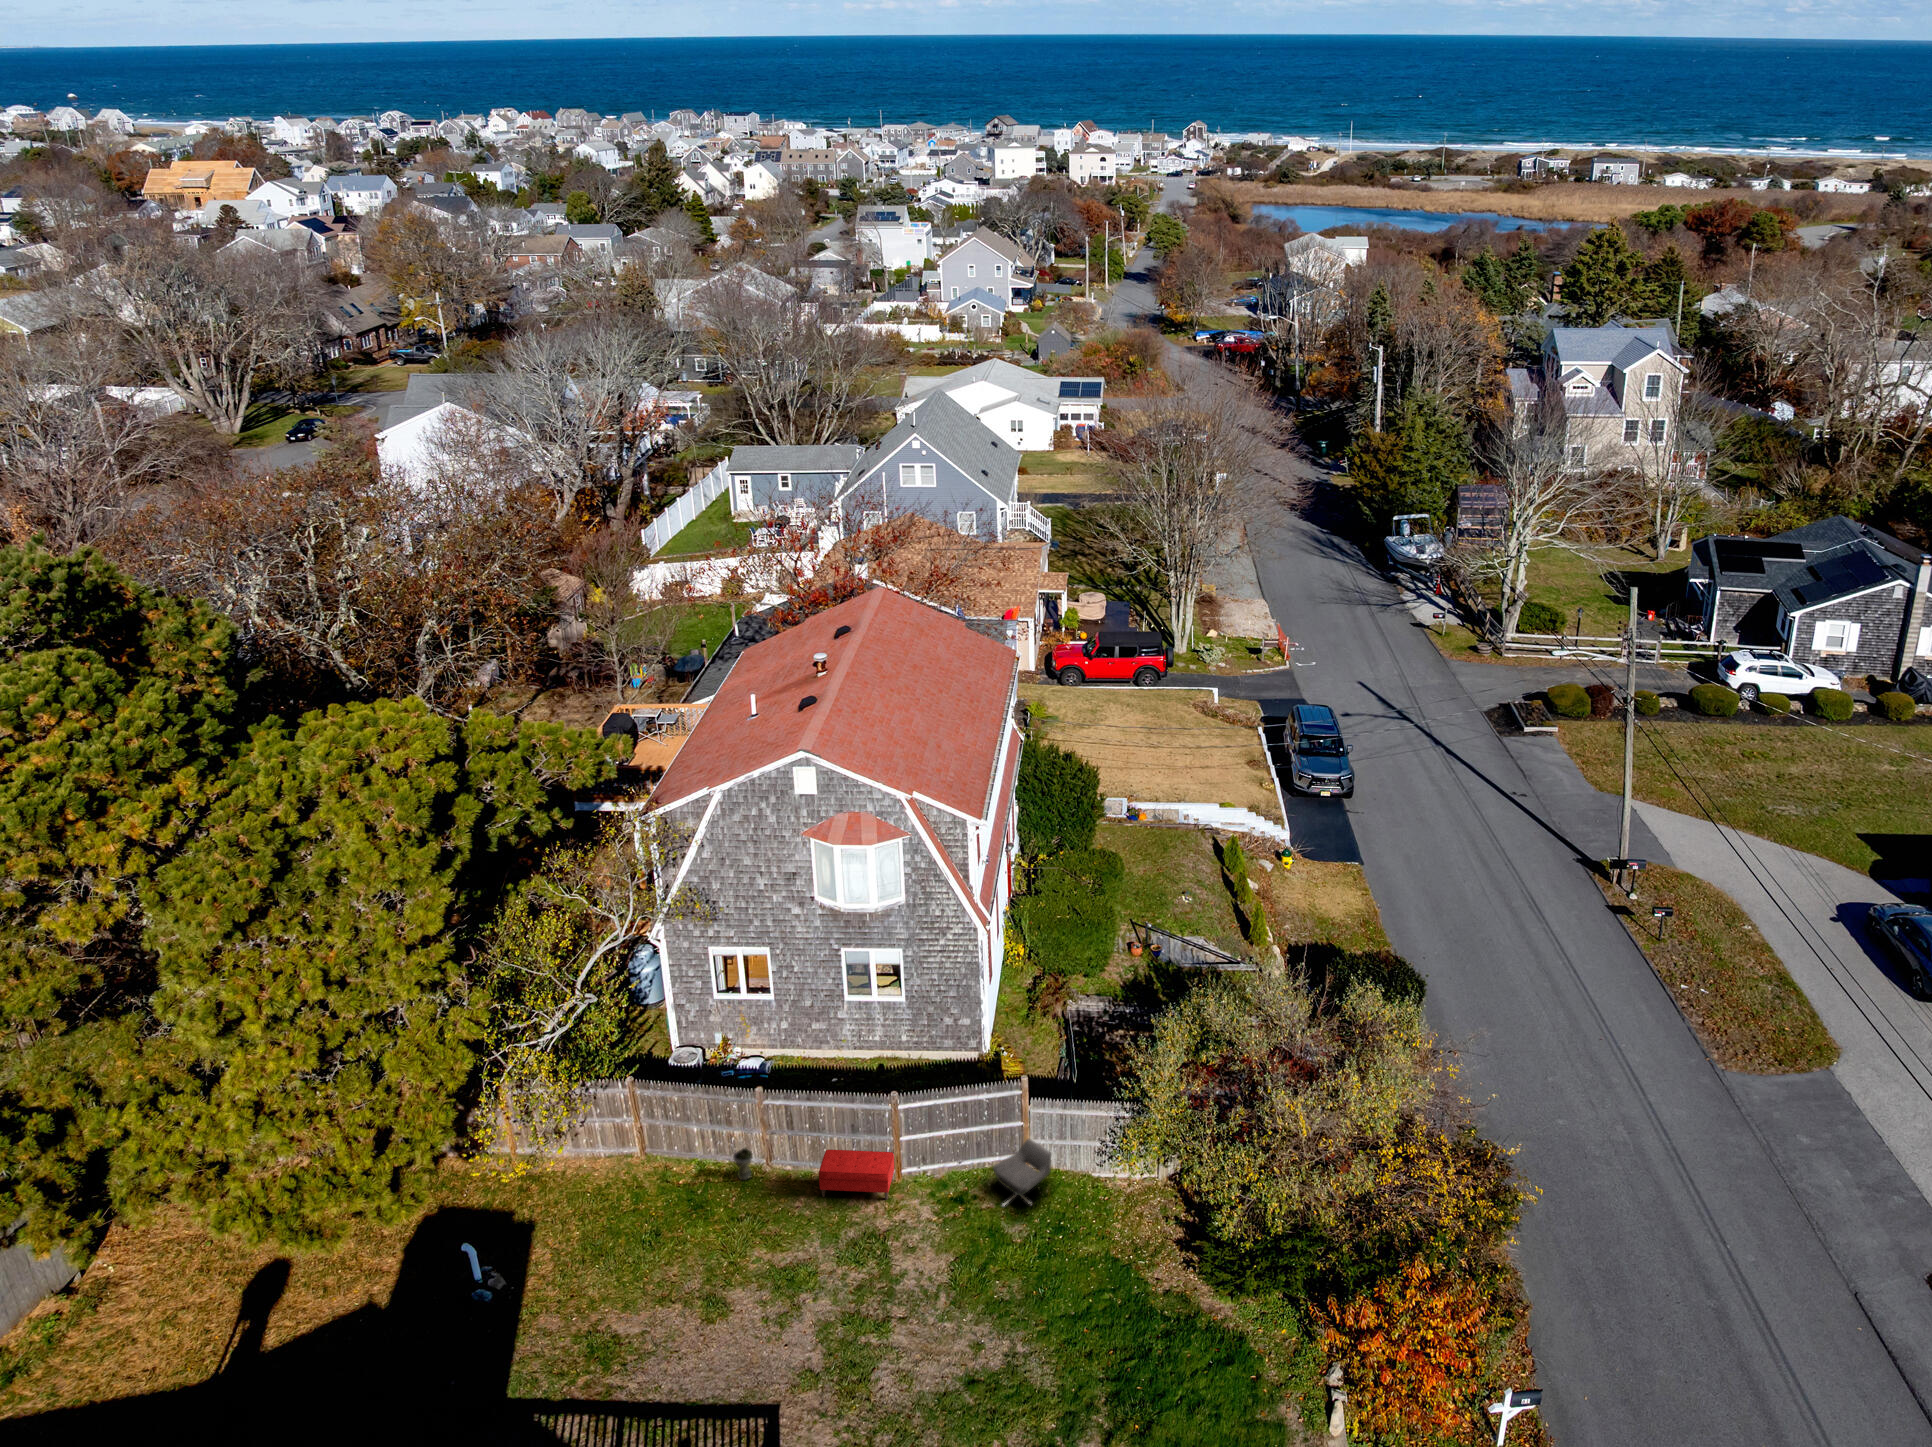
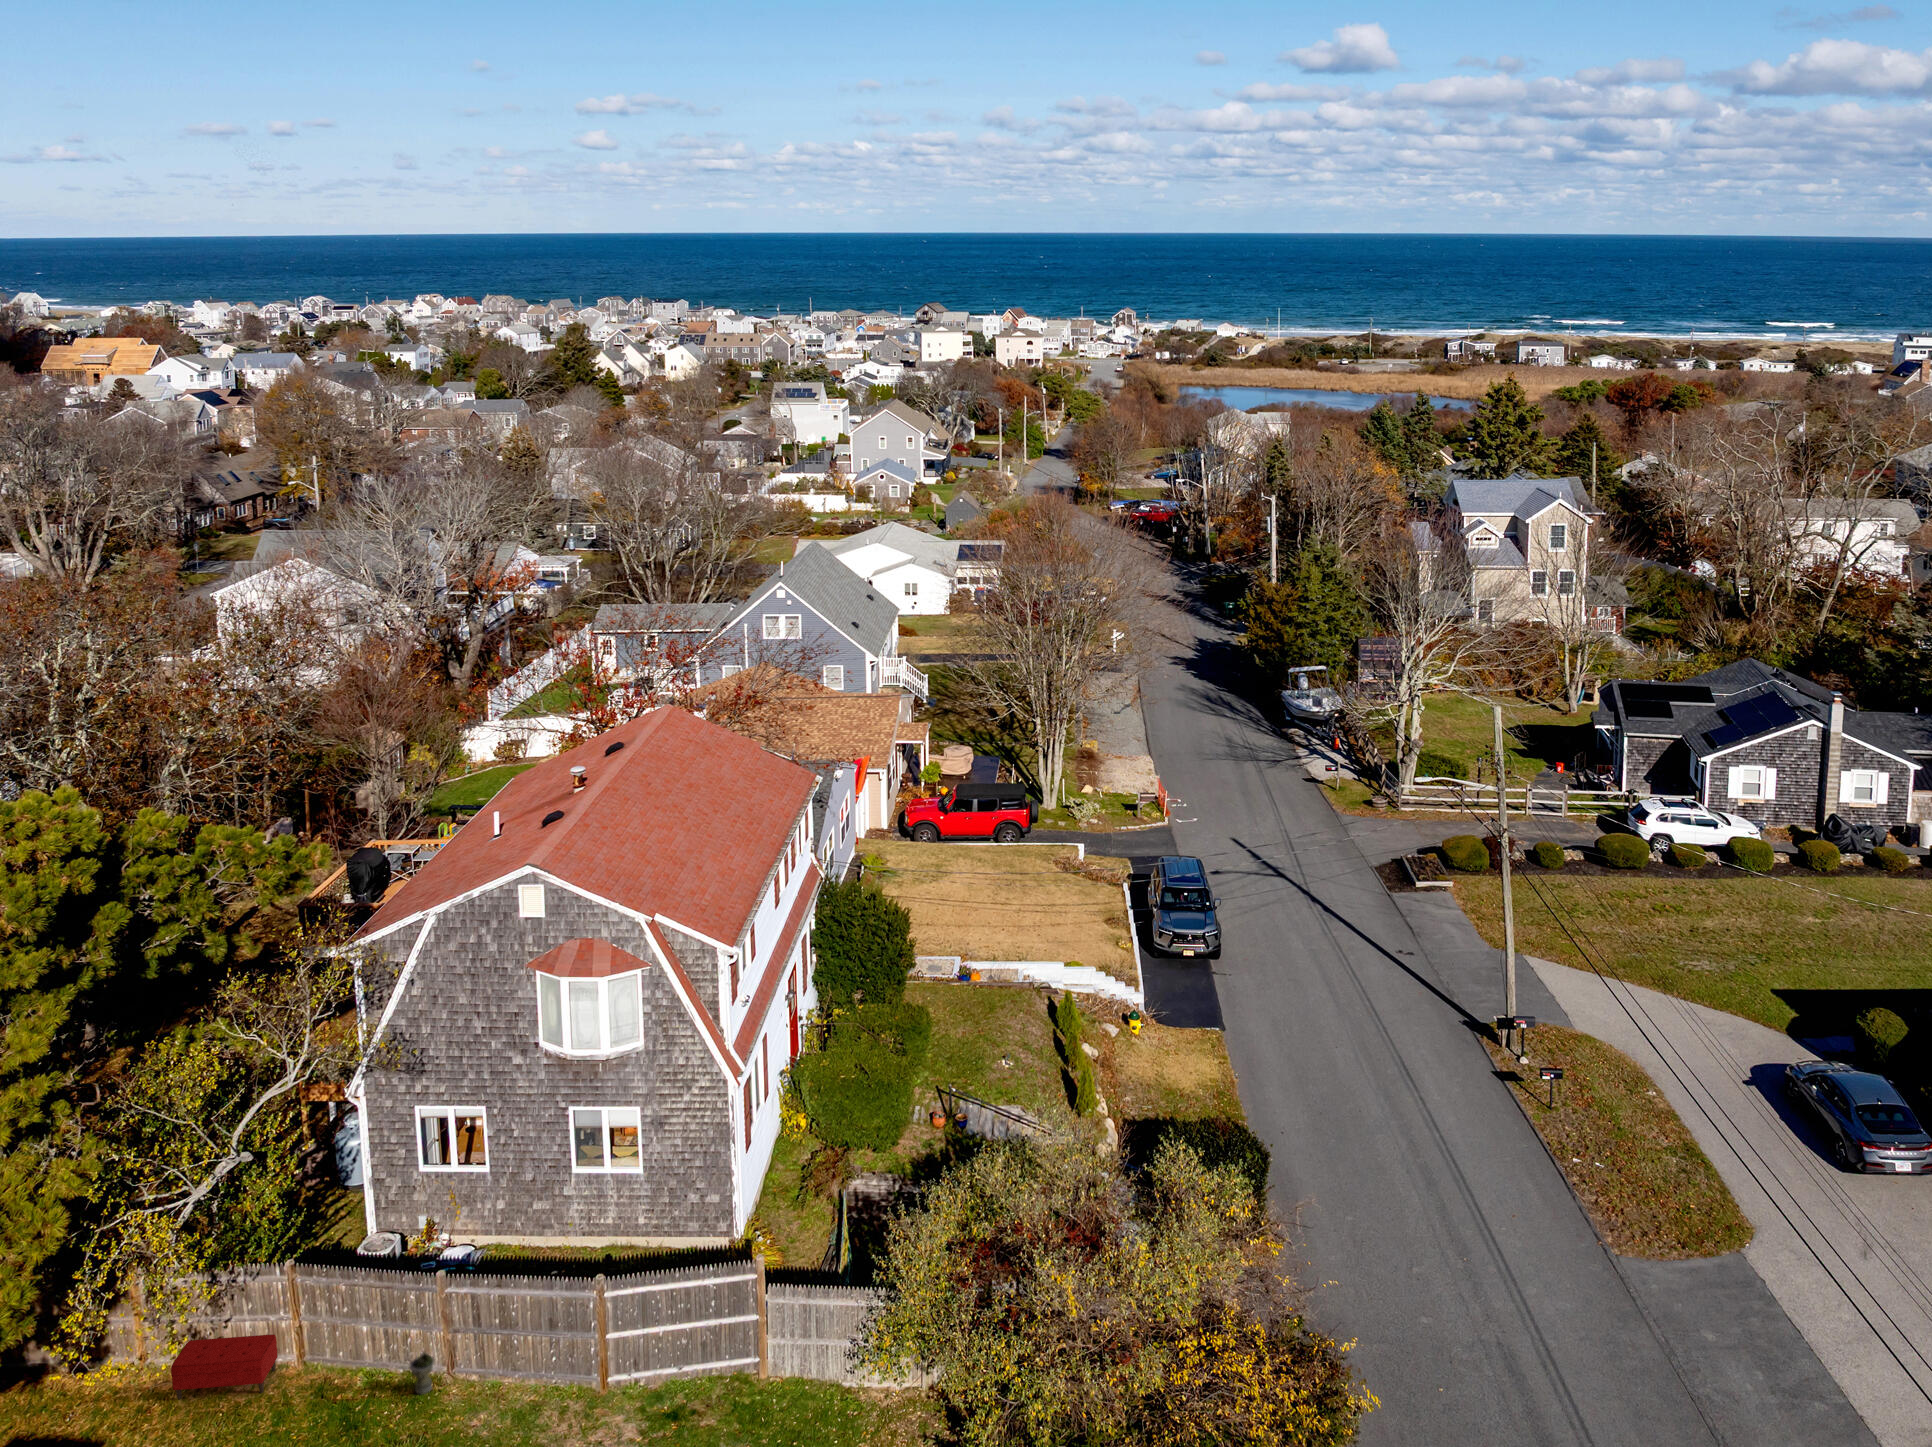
lounge chair: present [993,1139,1051,1205] -> none [725,1334,797,1419]
bench: present [819,1150,894,1200] -> present [171,1334,278,1400]

